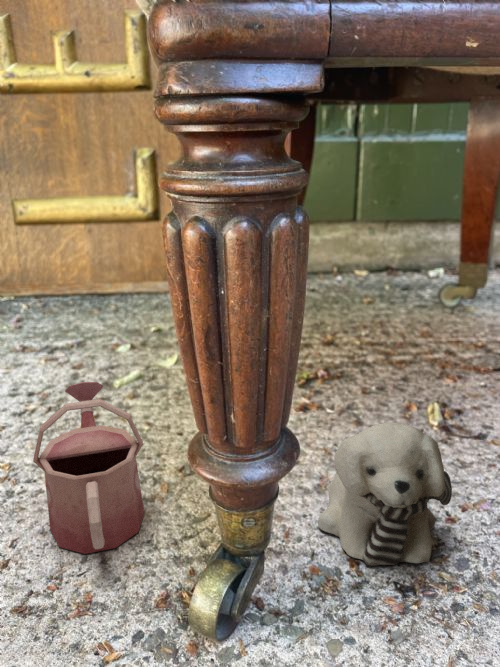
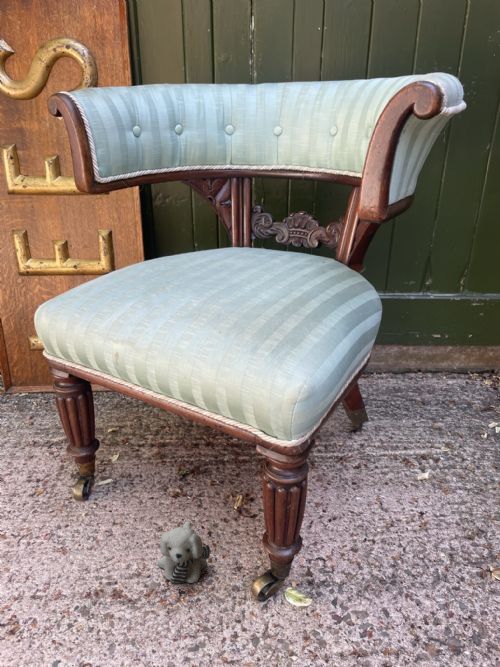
watering can: present [33,382,144,554] -> none [39,495,87,574]

